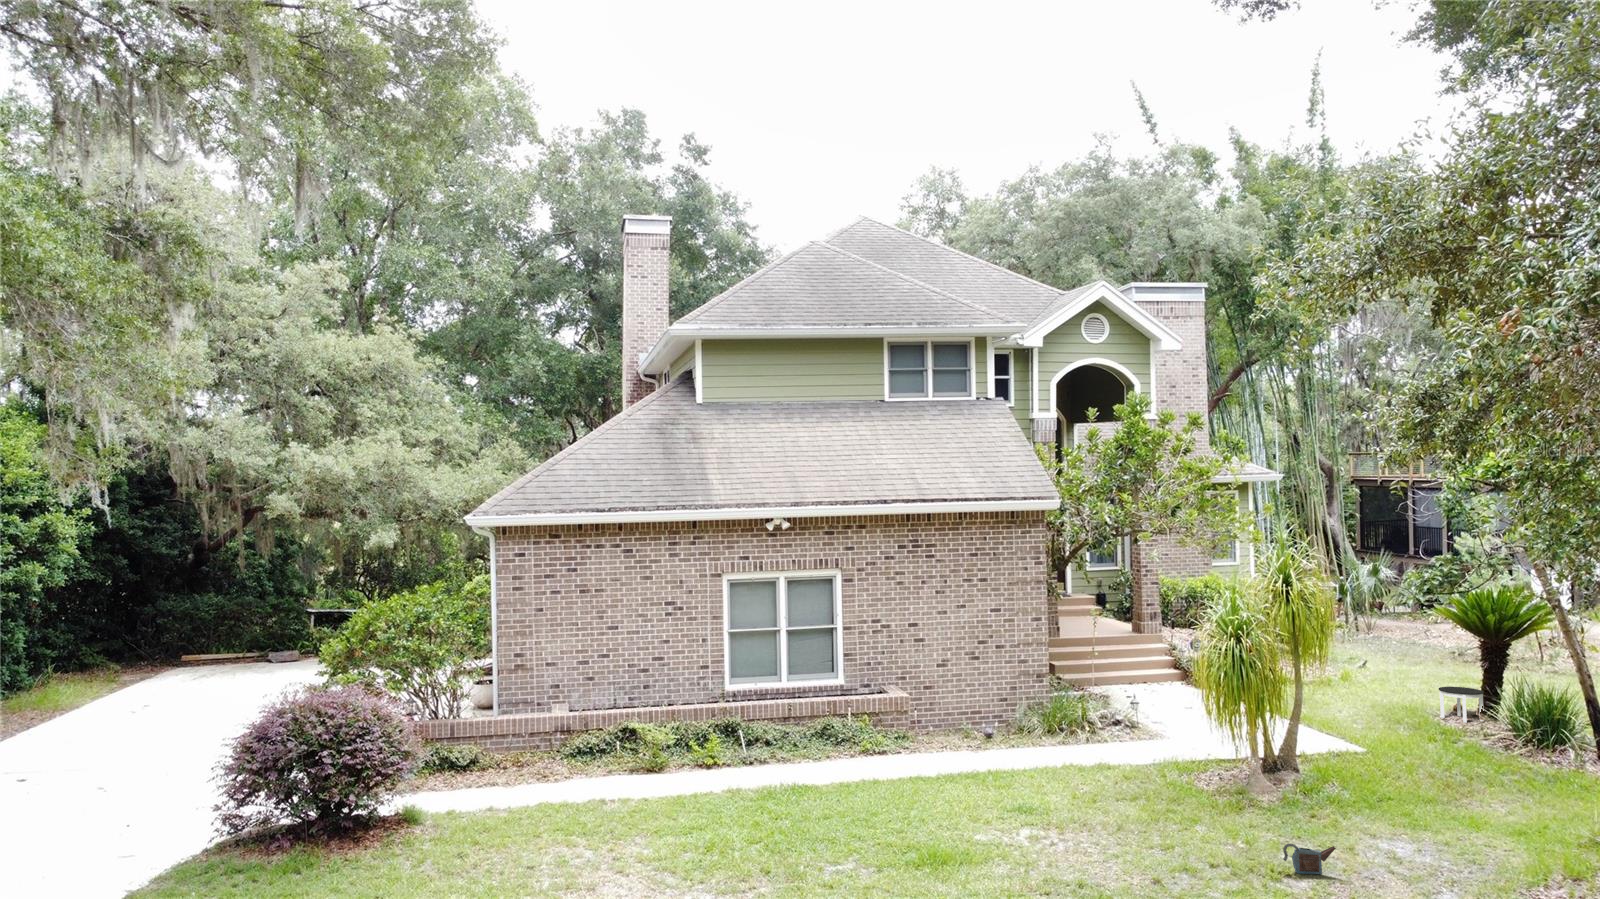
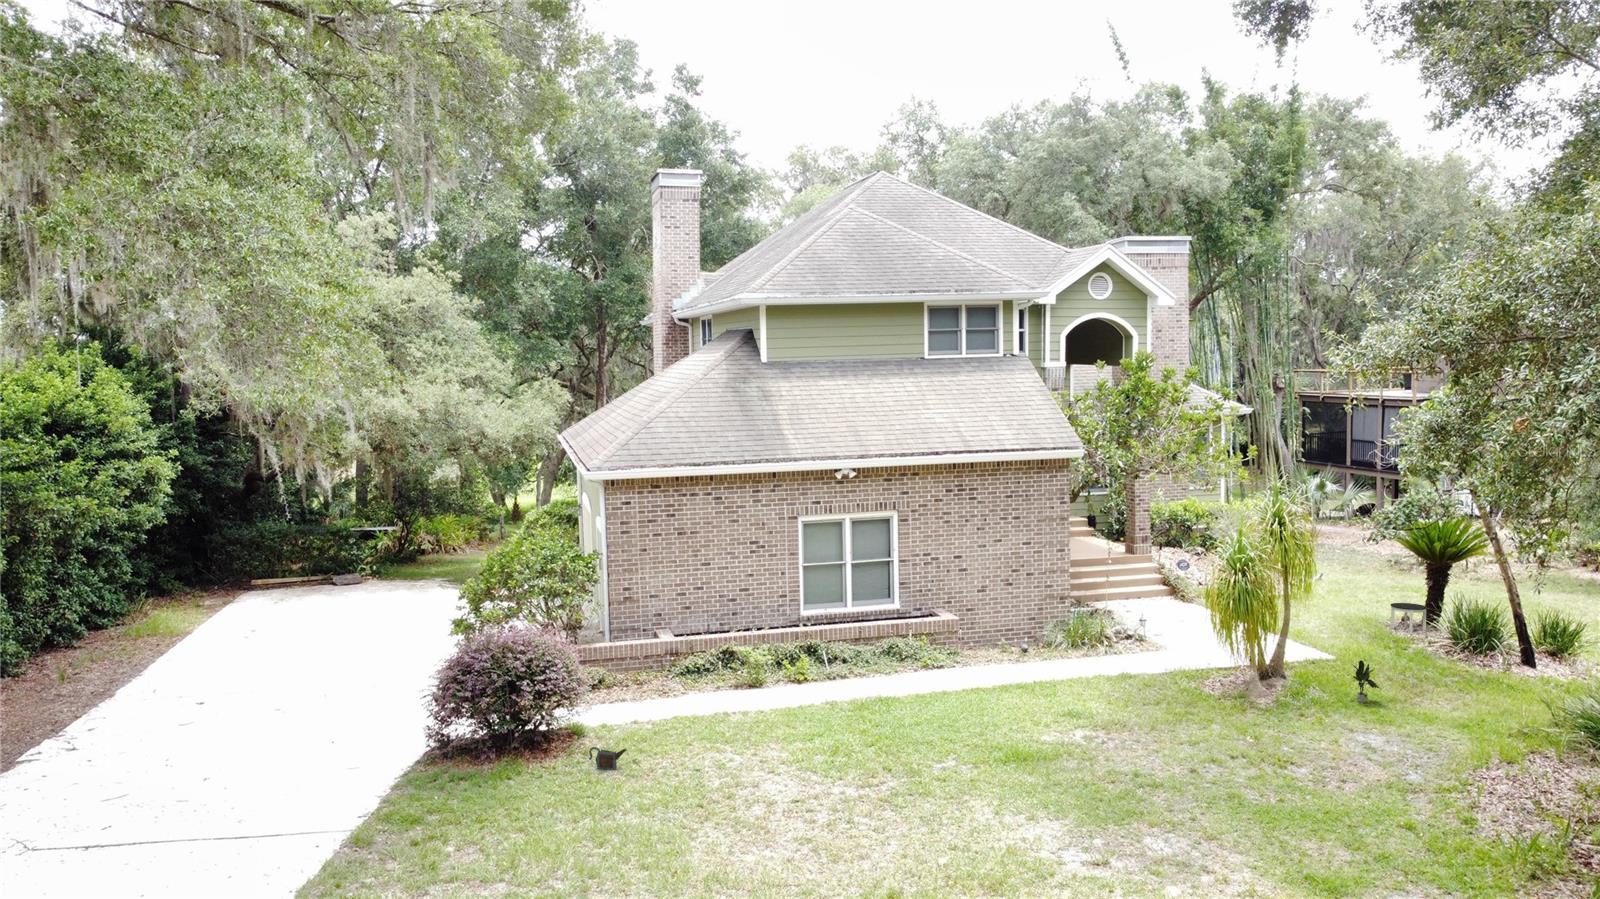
potted plant: none [1373,751,1413,806] -> present [1353,660,1379,703]
watering can: present [1283,843,1336,874] -> present [589,747,627,769]

